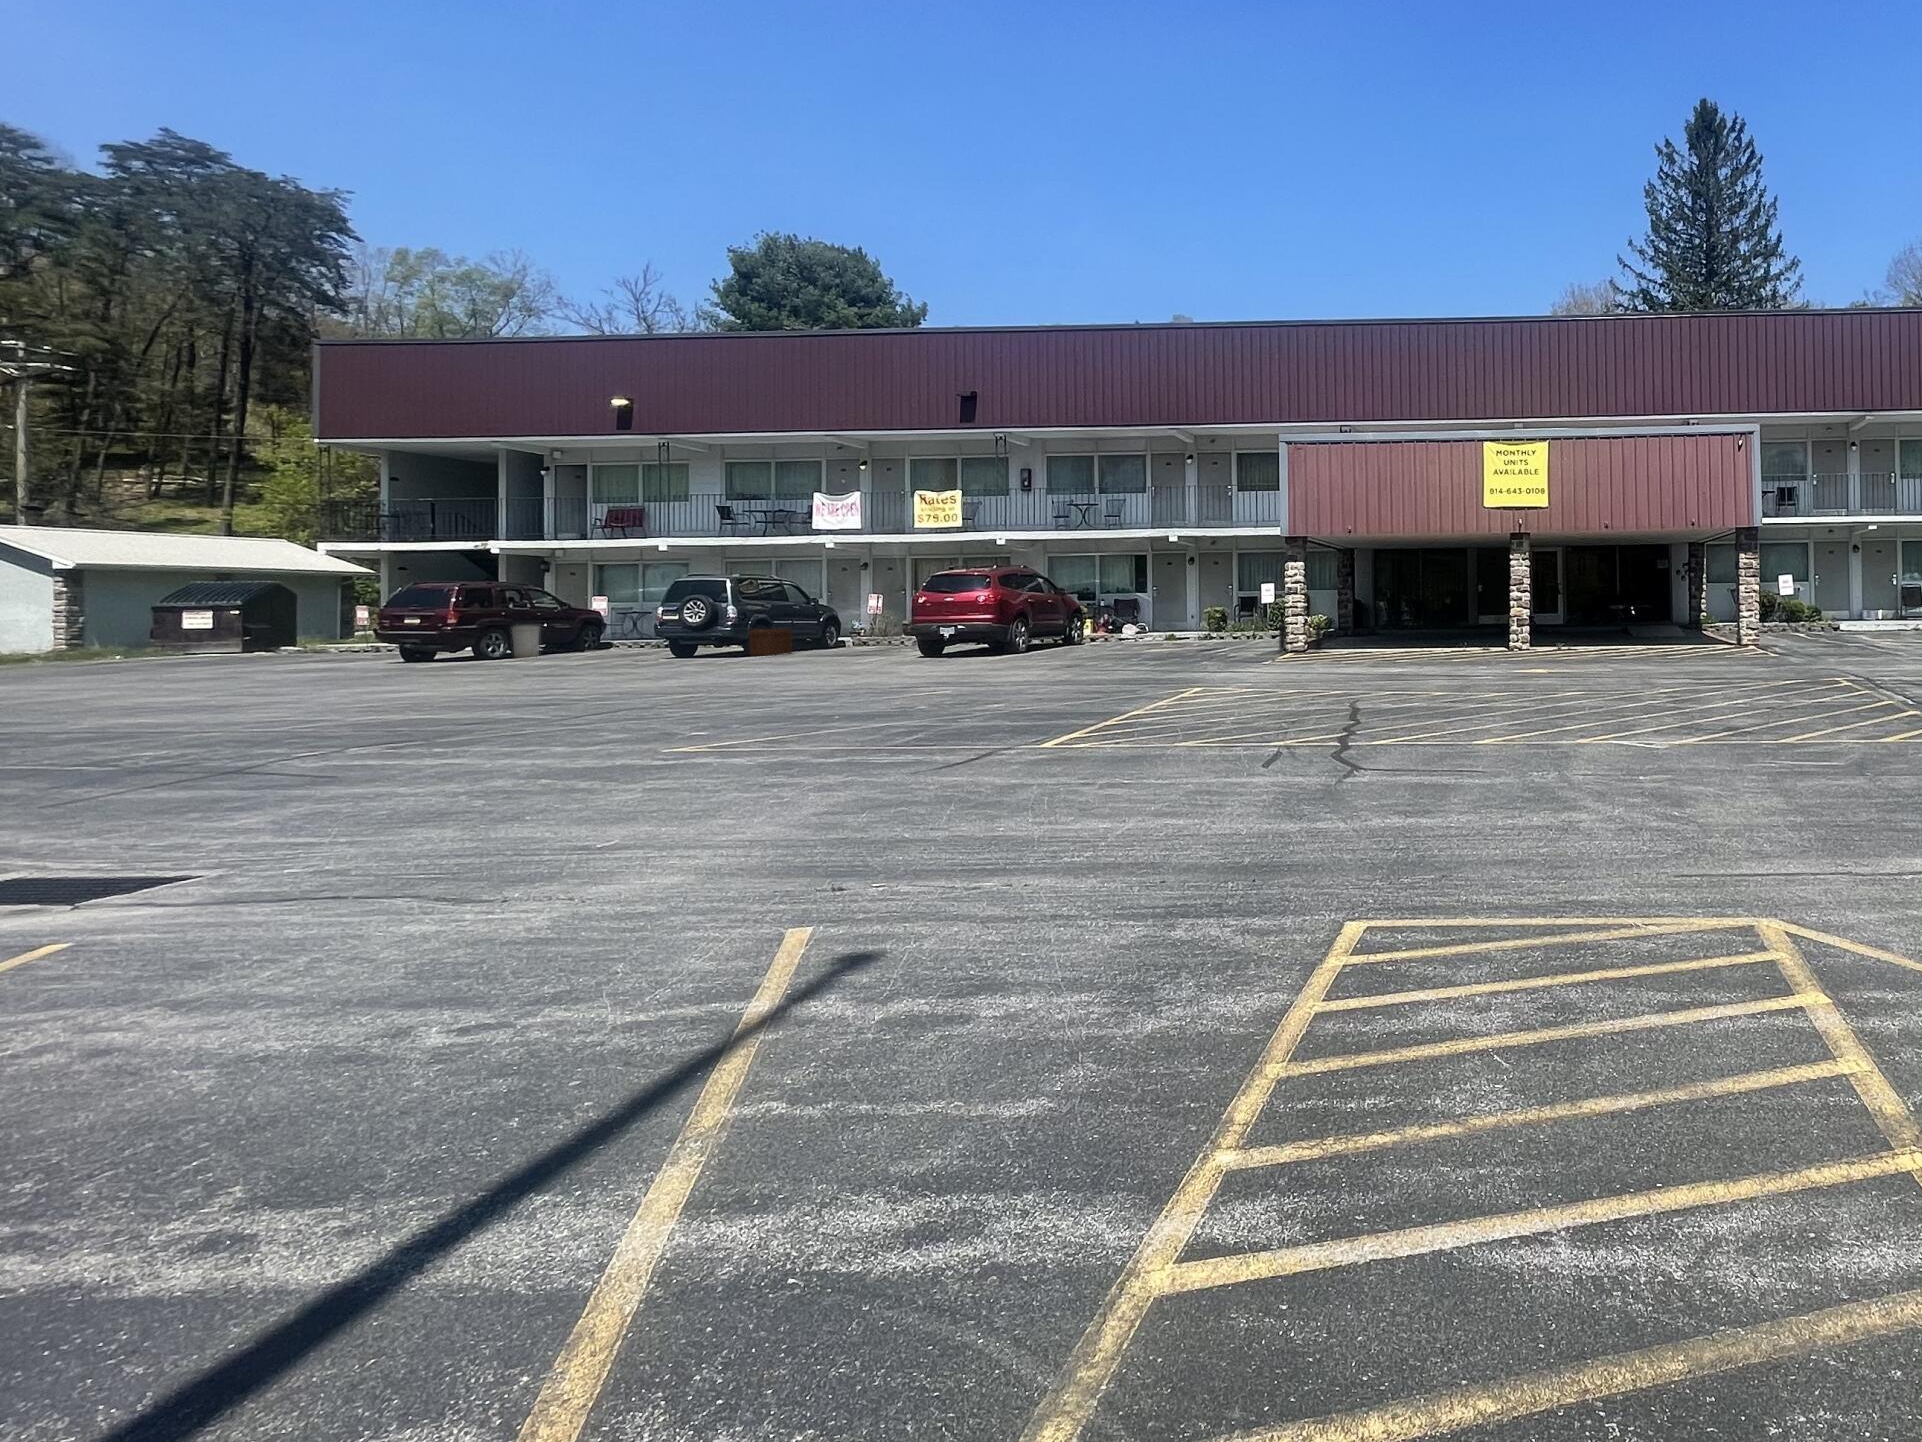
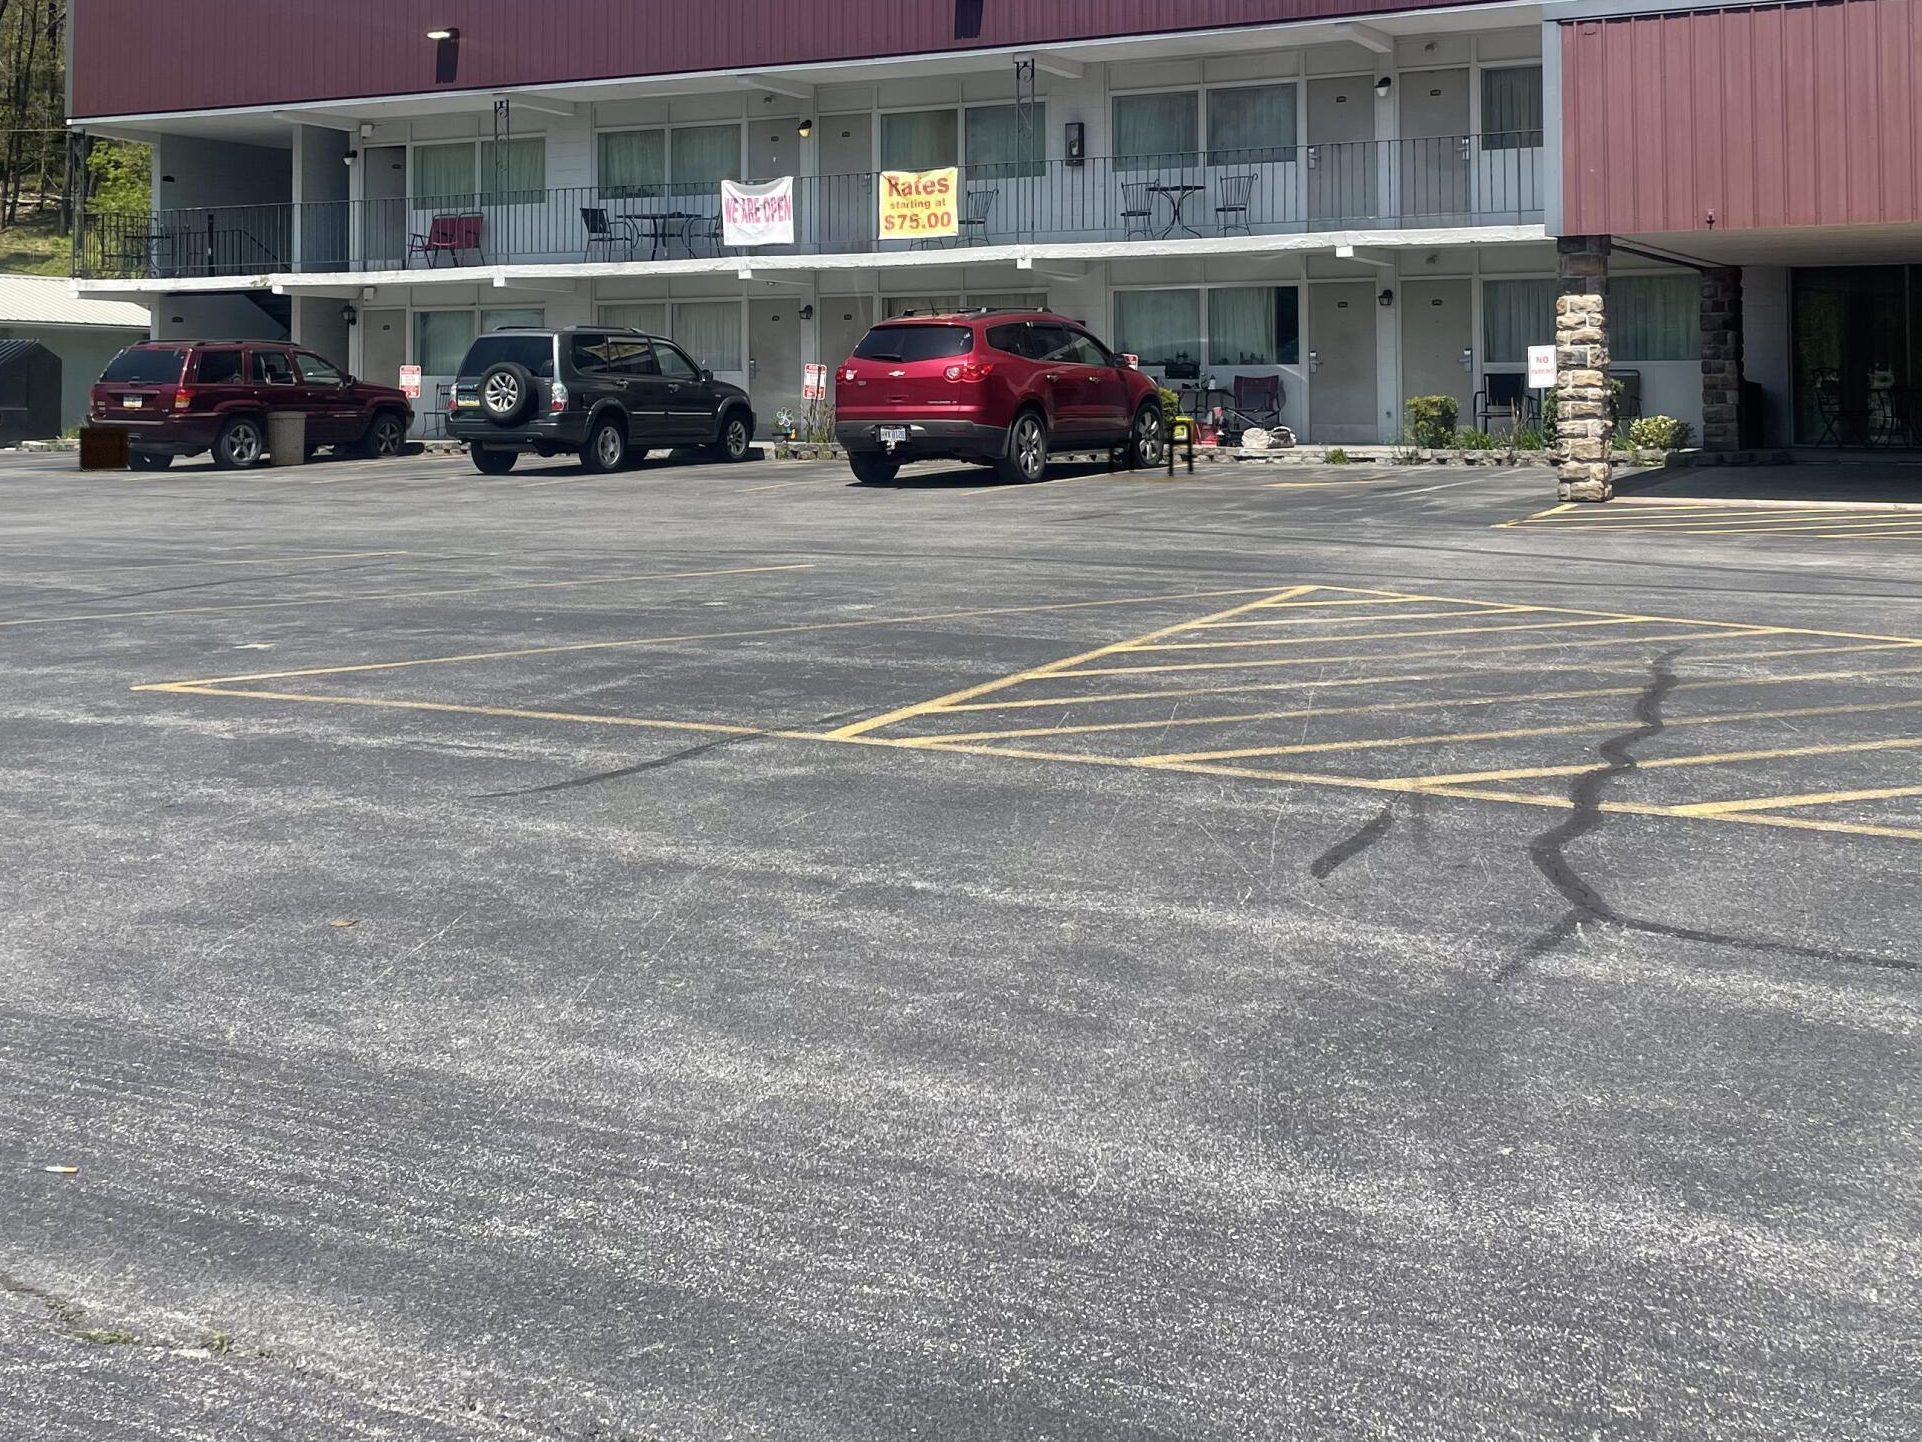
bench: present [1279,622,1322,651] -> present [1108,420,1194,476]
wooden crate: present [749,629,792,656] -> present [79,426,129,471]

